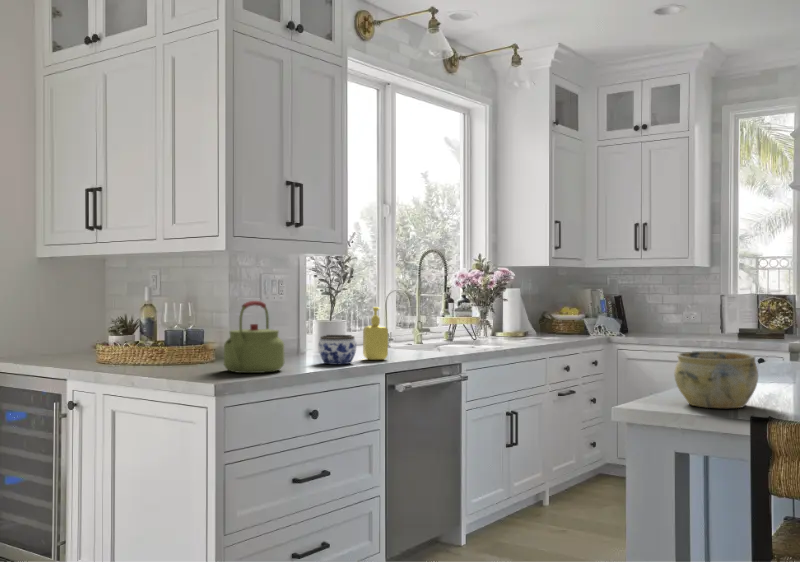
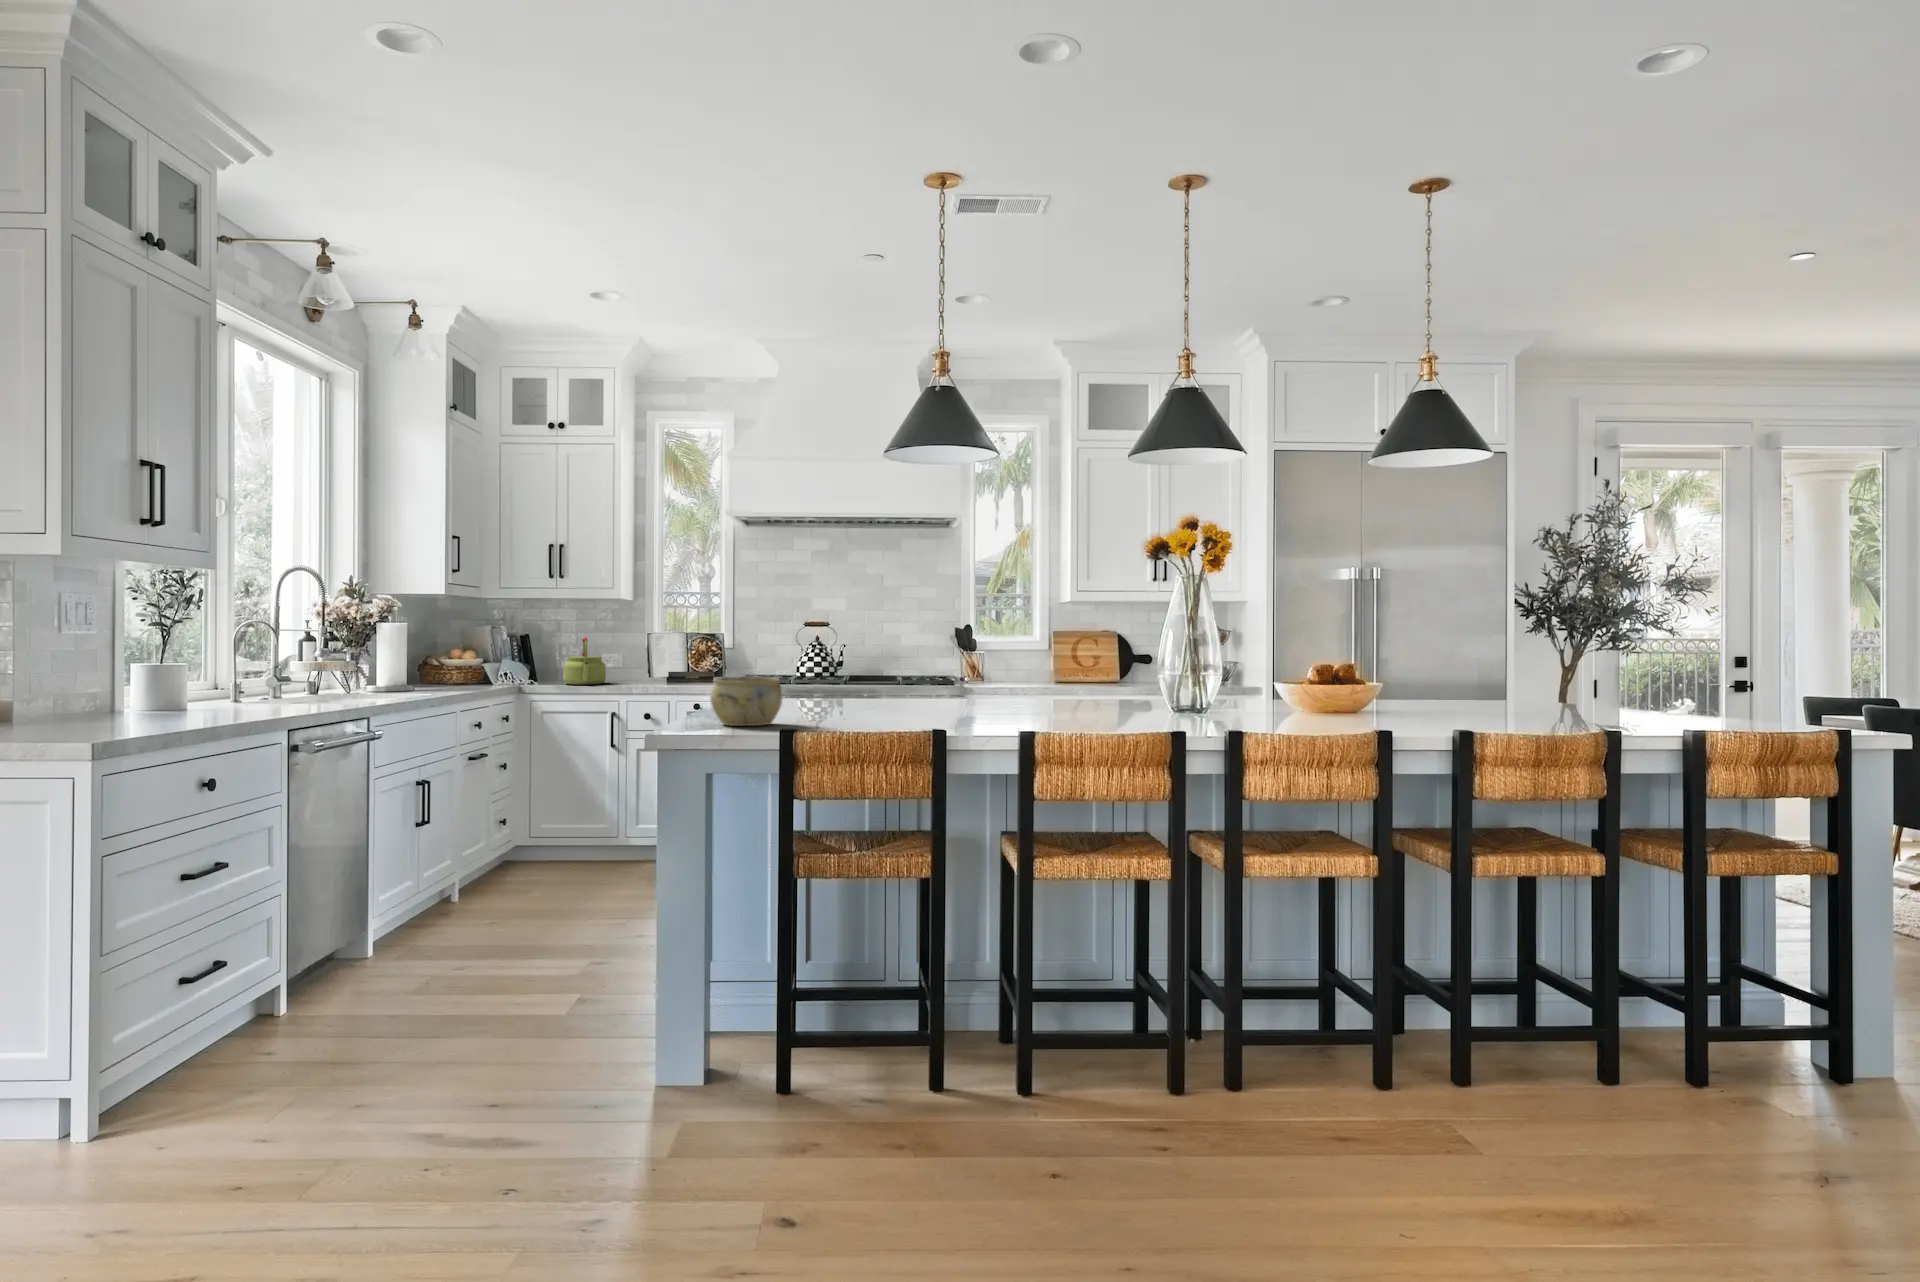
kettle: present [224,301,284,373] -> present [563,637,606,685]
soap dispenser: present [363,307,388,360] -> none [252,641,293,712]
jar: present [318,335,357,364] -> none [197,678,259,718]

